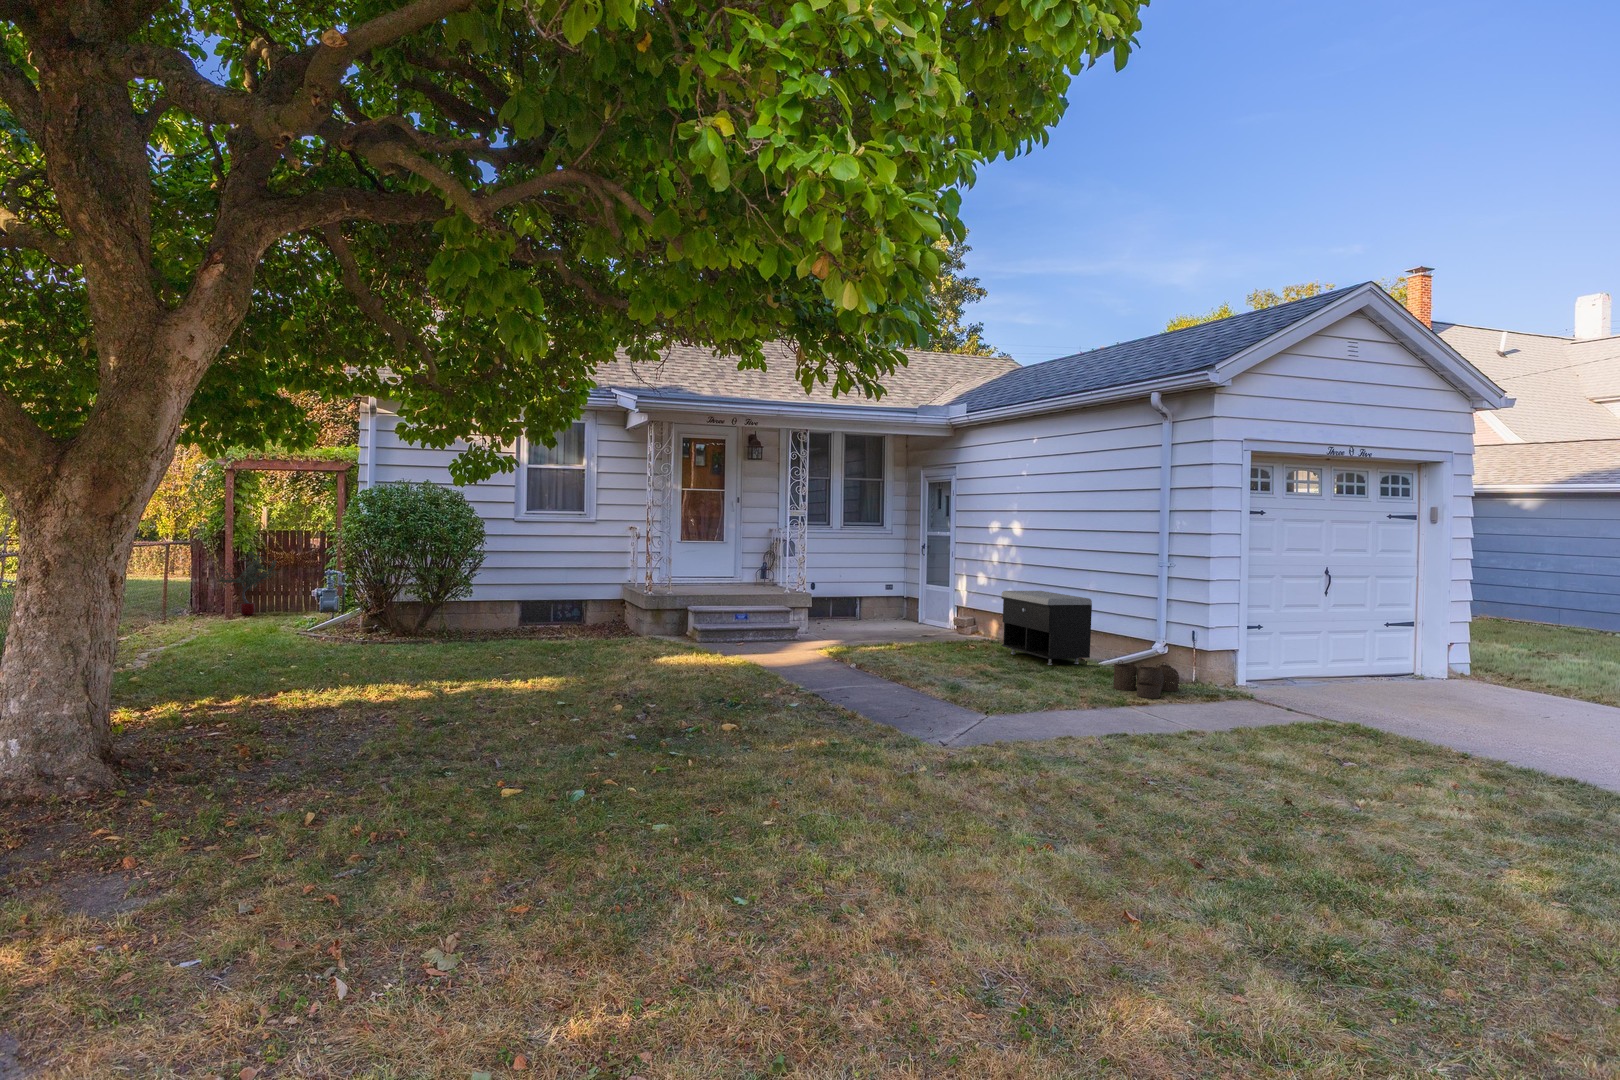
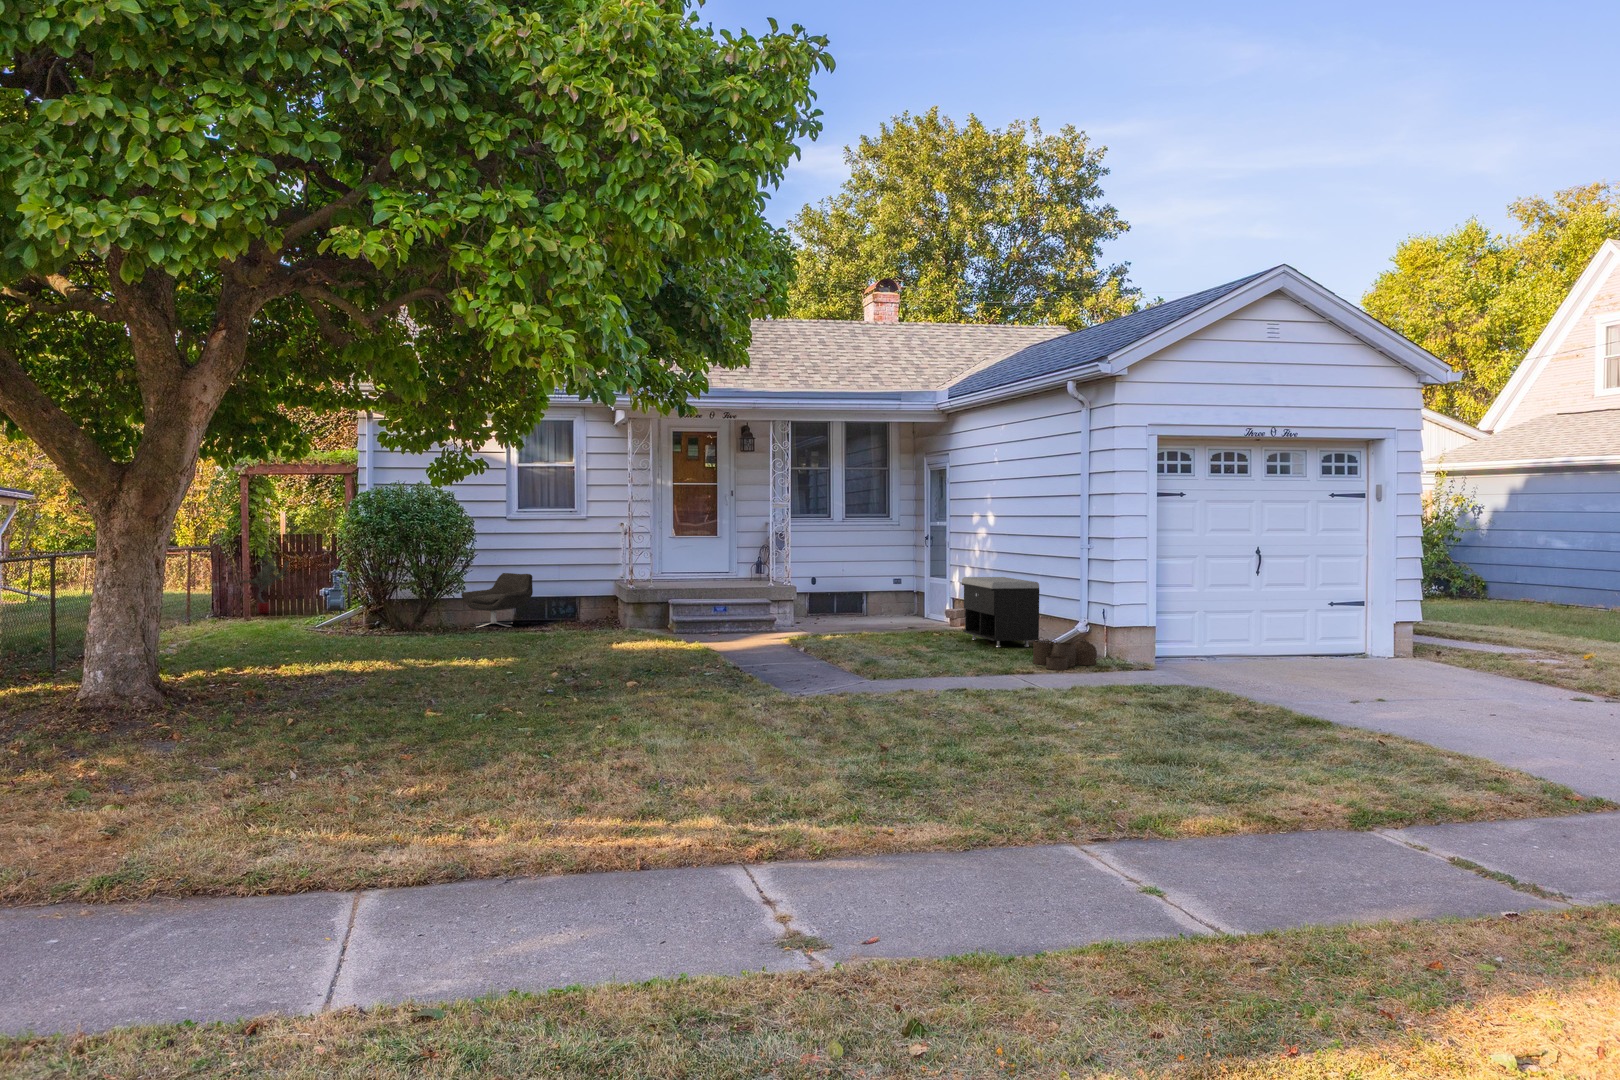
lounge chair: none [471,577,547,636] -> present [461,573,533,627]

